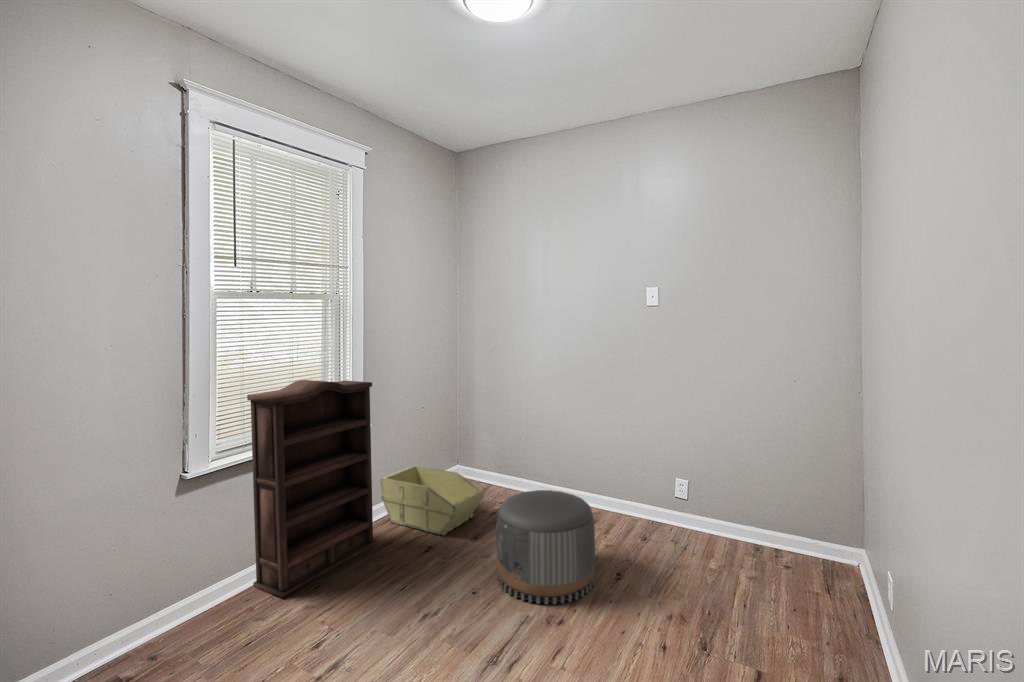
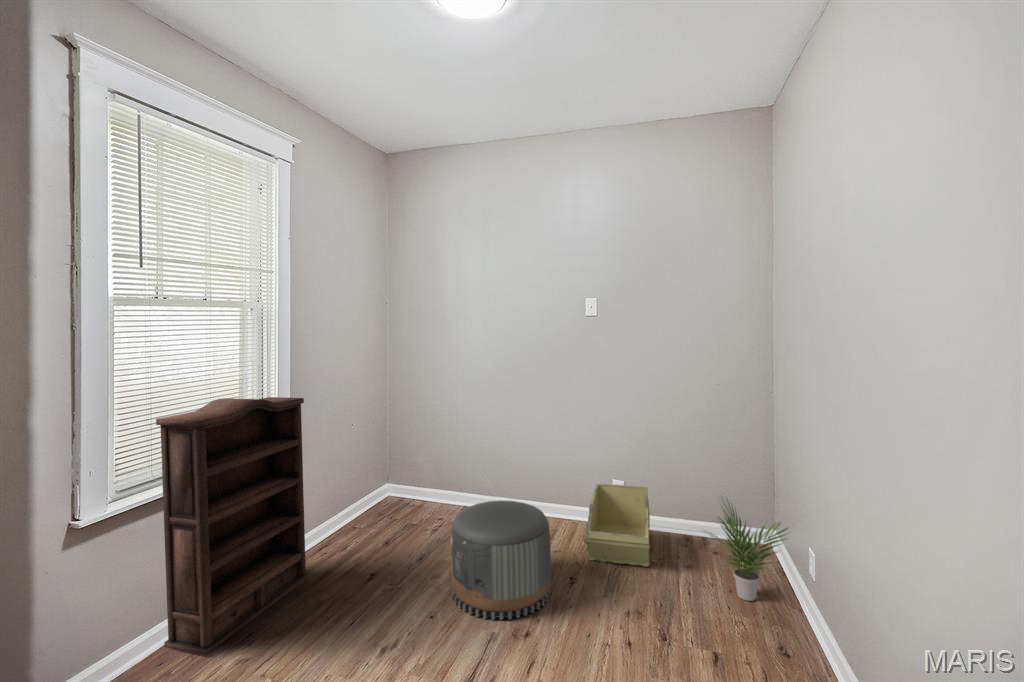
storage bin: present [381,465,484,535] -> present [586,483,650,567]
potted plant: none [755,504,867,622] -> present [708,502,788,601]

